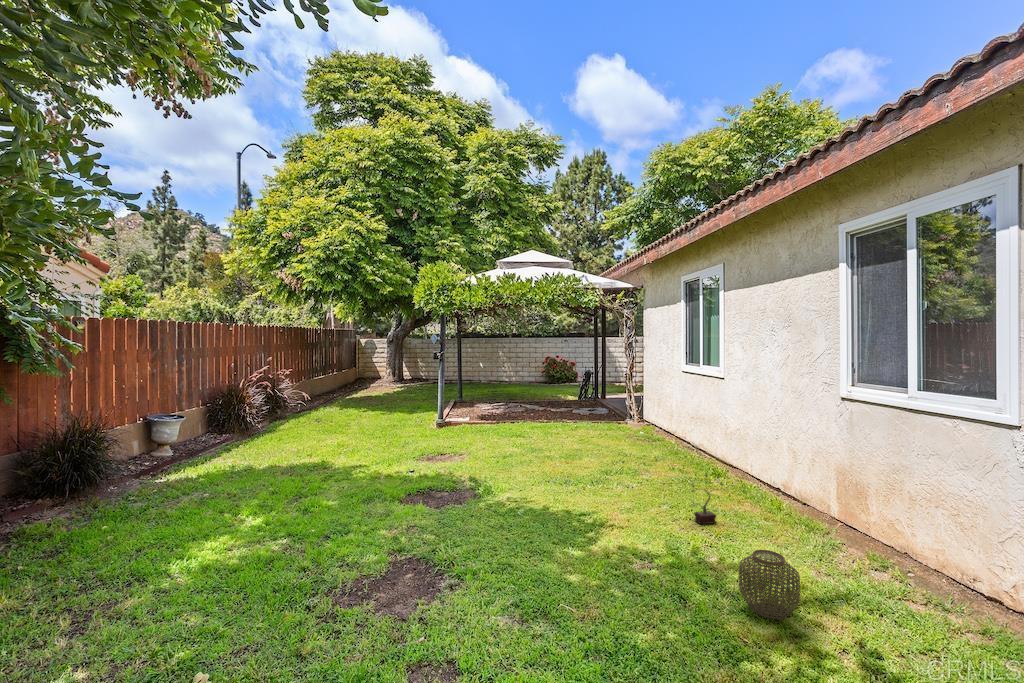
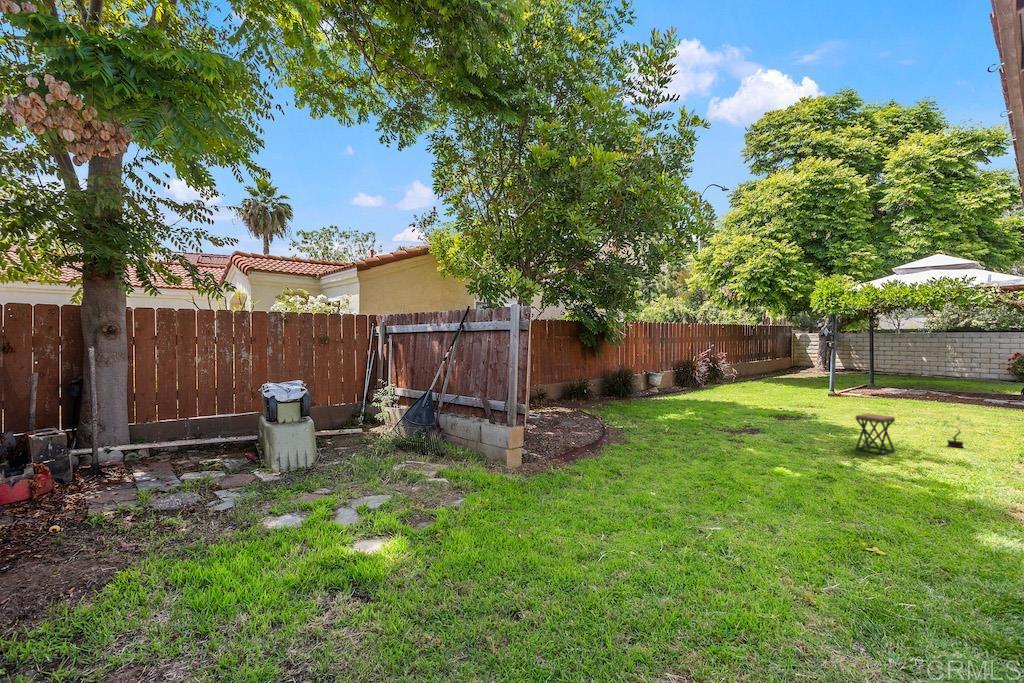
stool: none [648,507,709,606] -> present [855,414,895,455]
woven basket: present [739,550,800,619] -> none [898,433,931,463]

